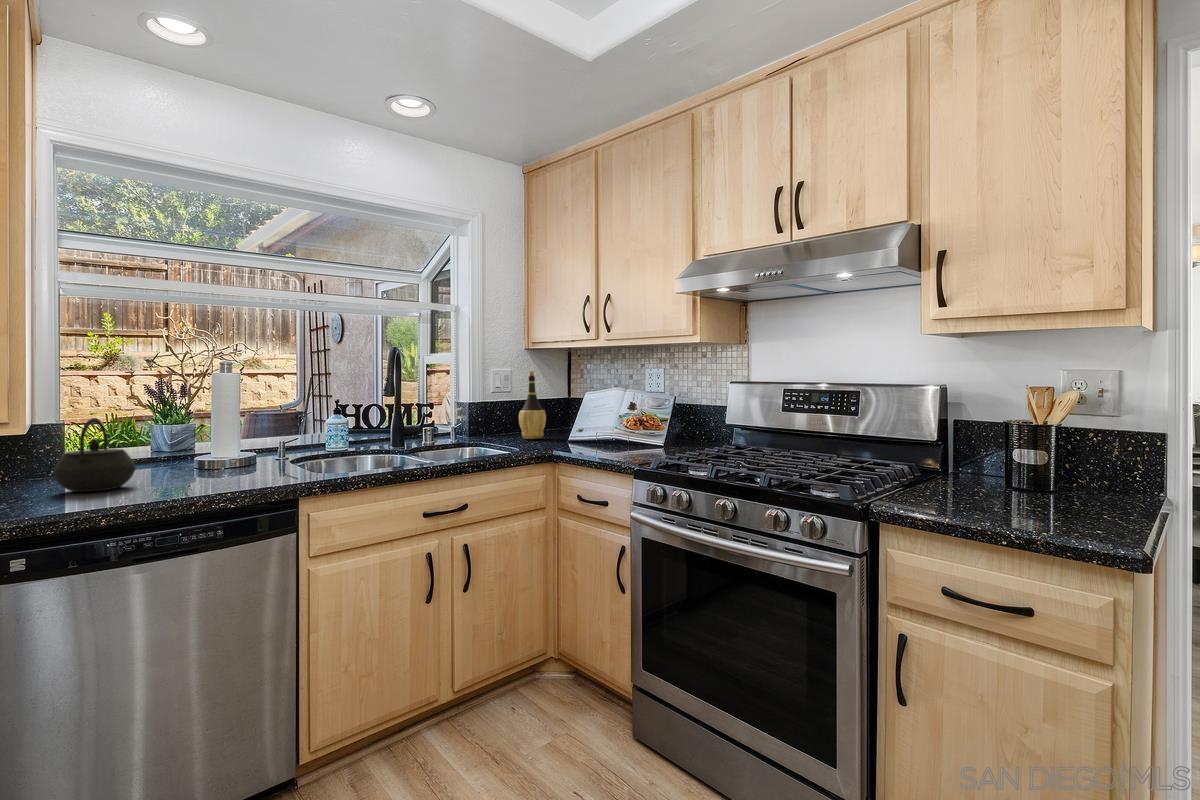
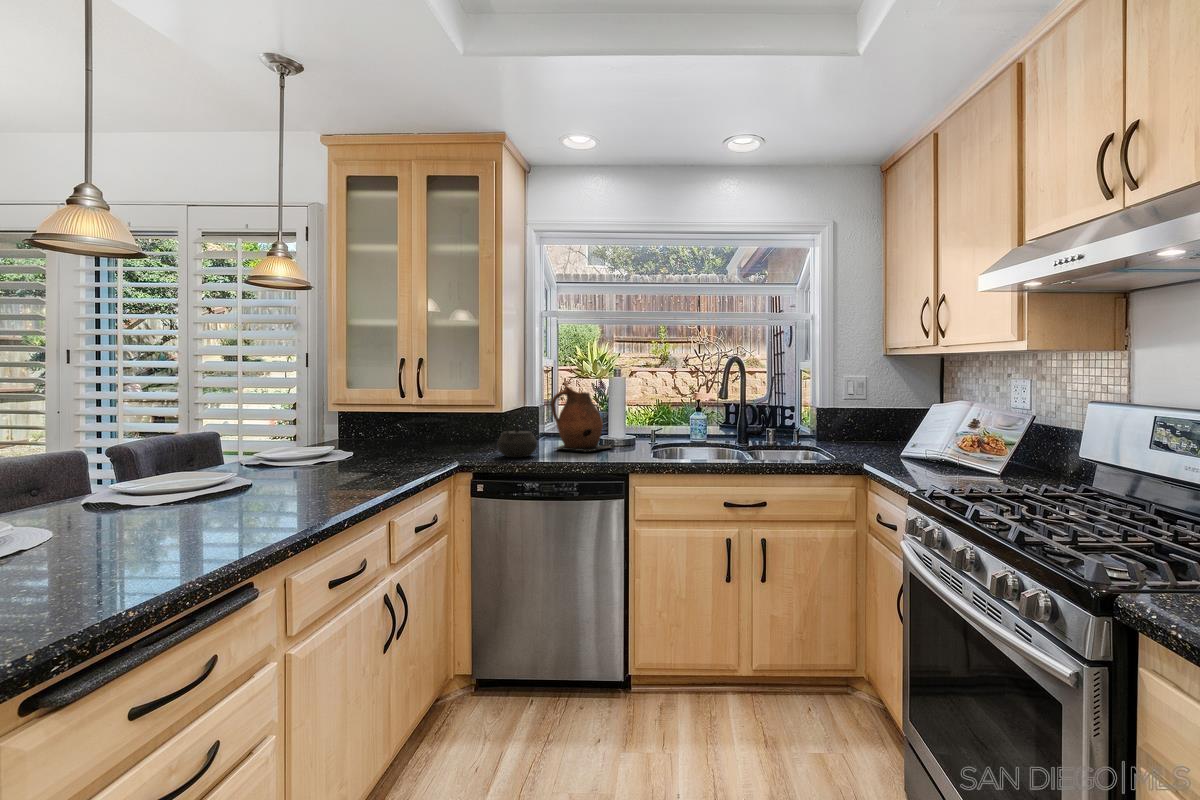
wine bottle: present [519,371,546,439] -> none [854,380,885,449]
ceramic pitcher: none [144,378,247,473] -> present [551,385,612,452]

